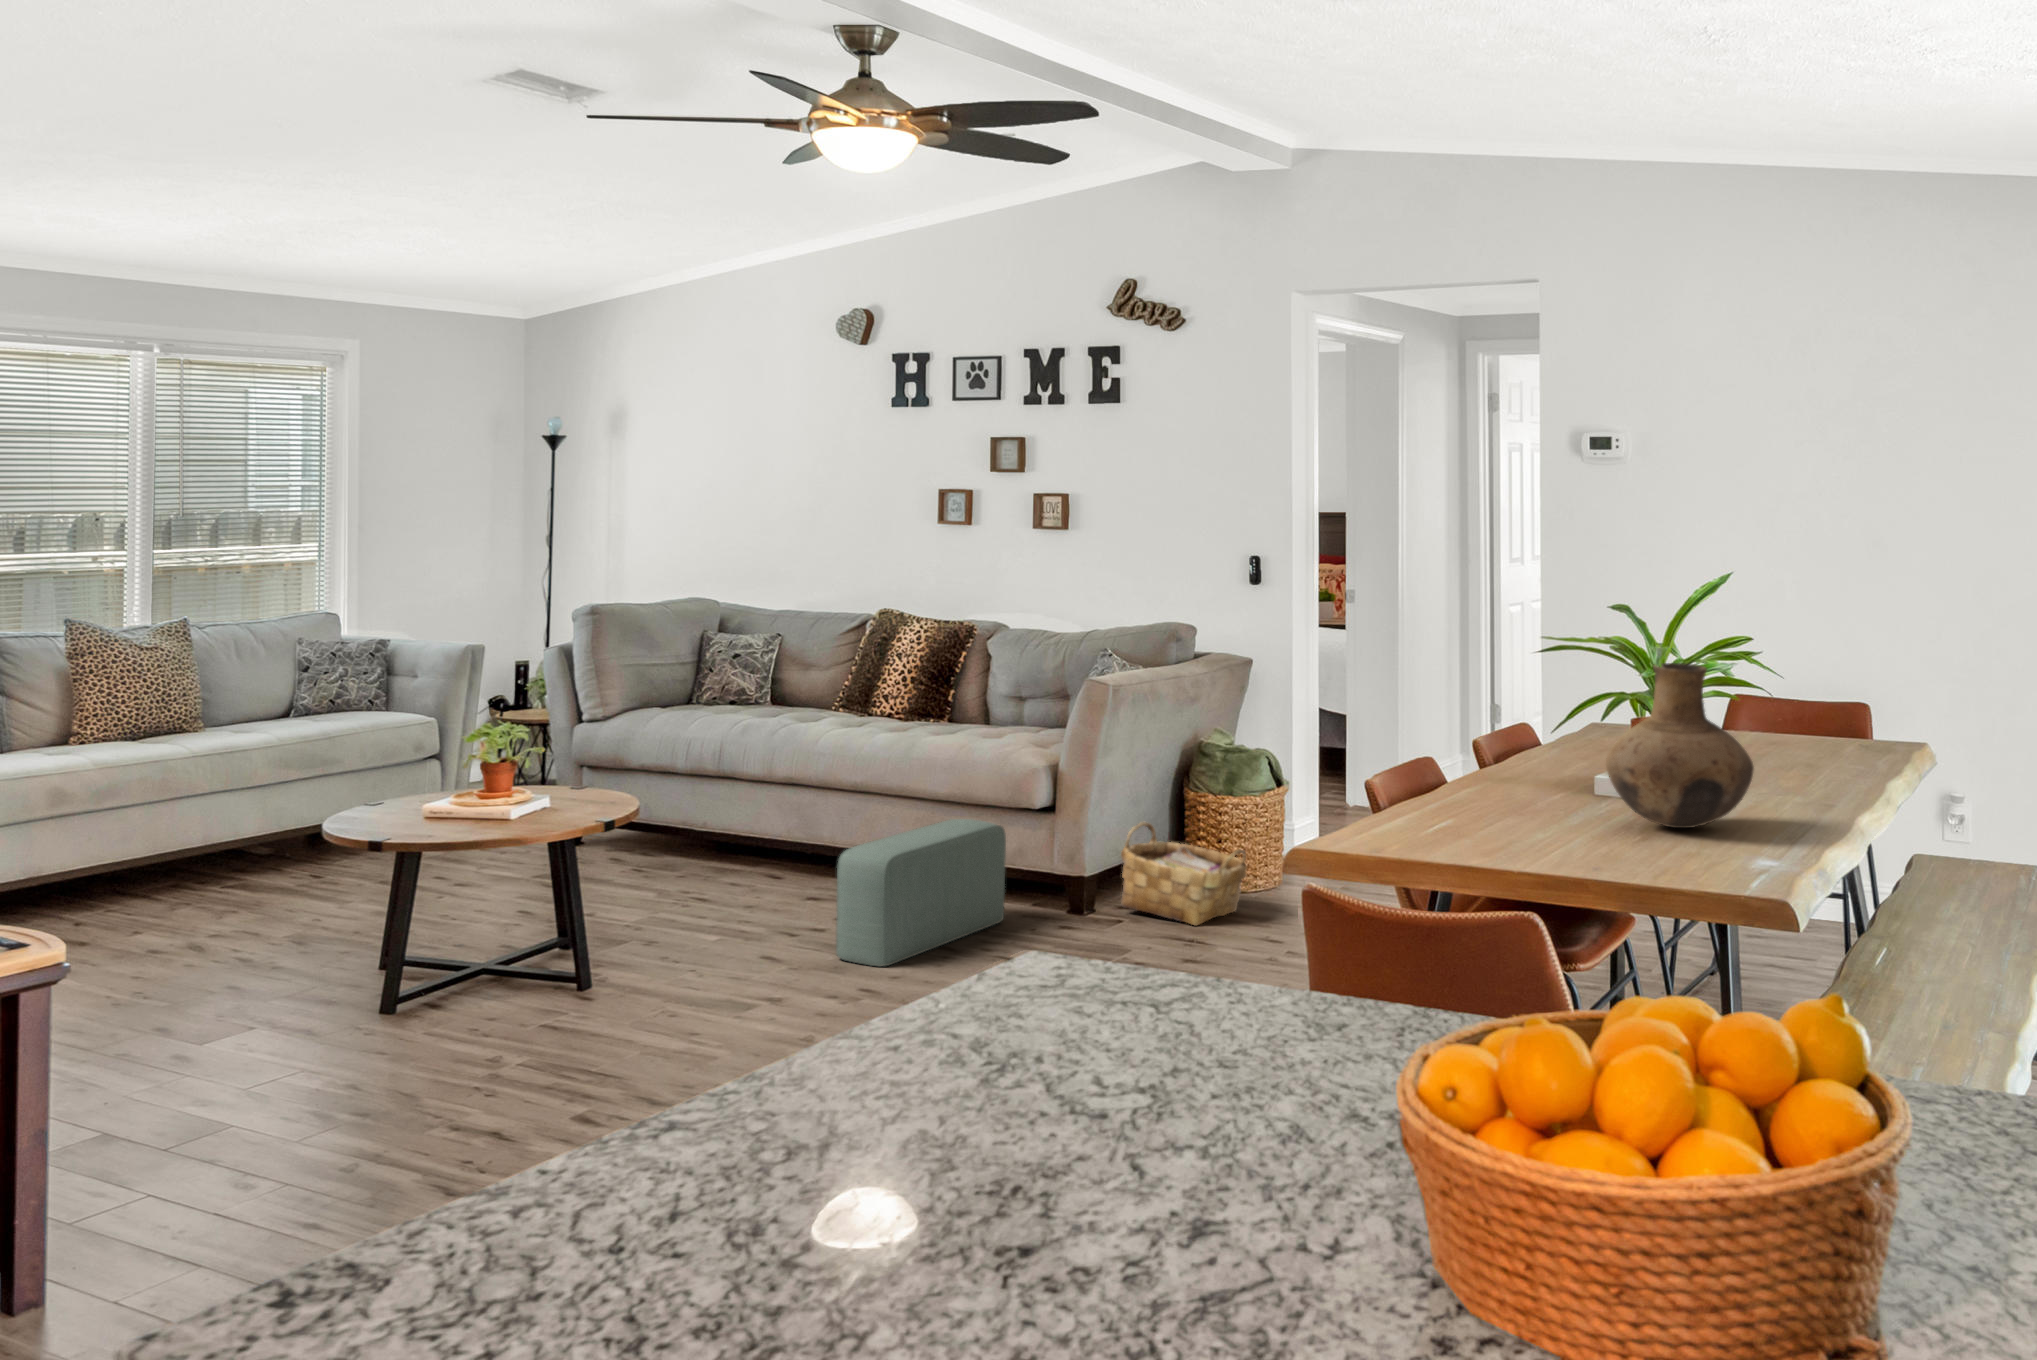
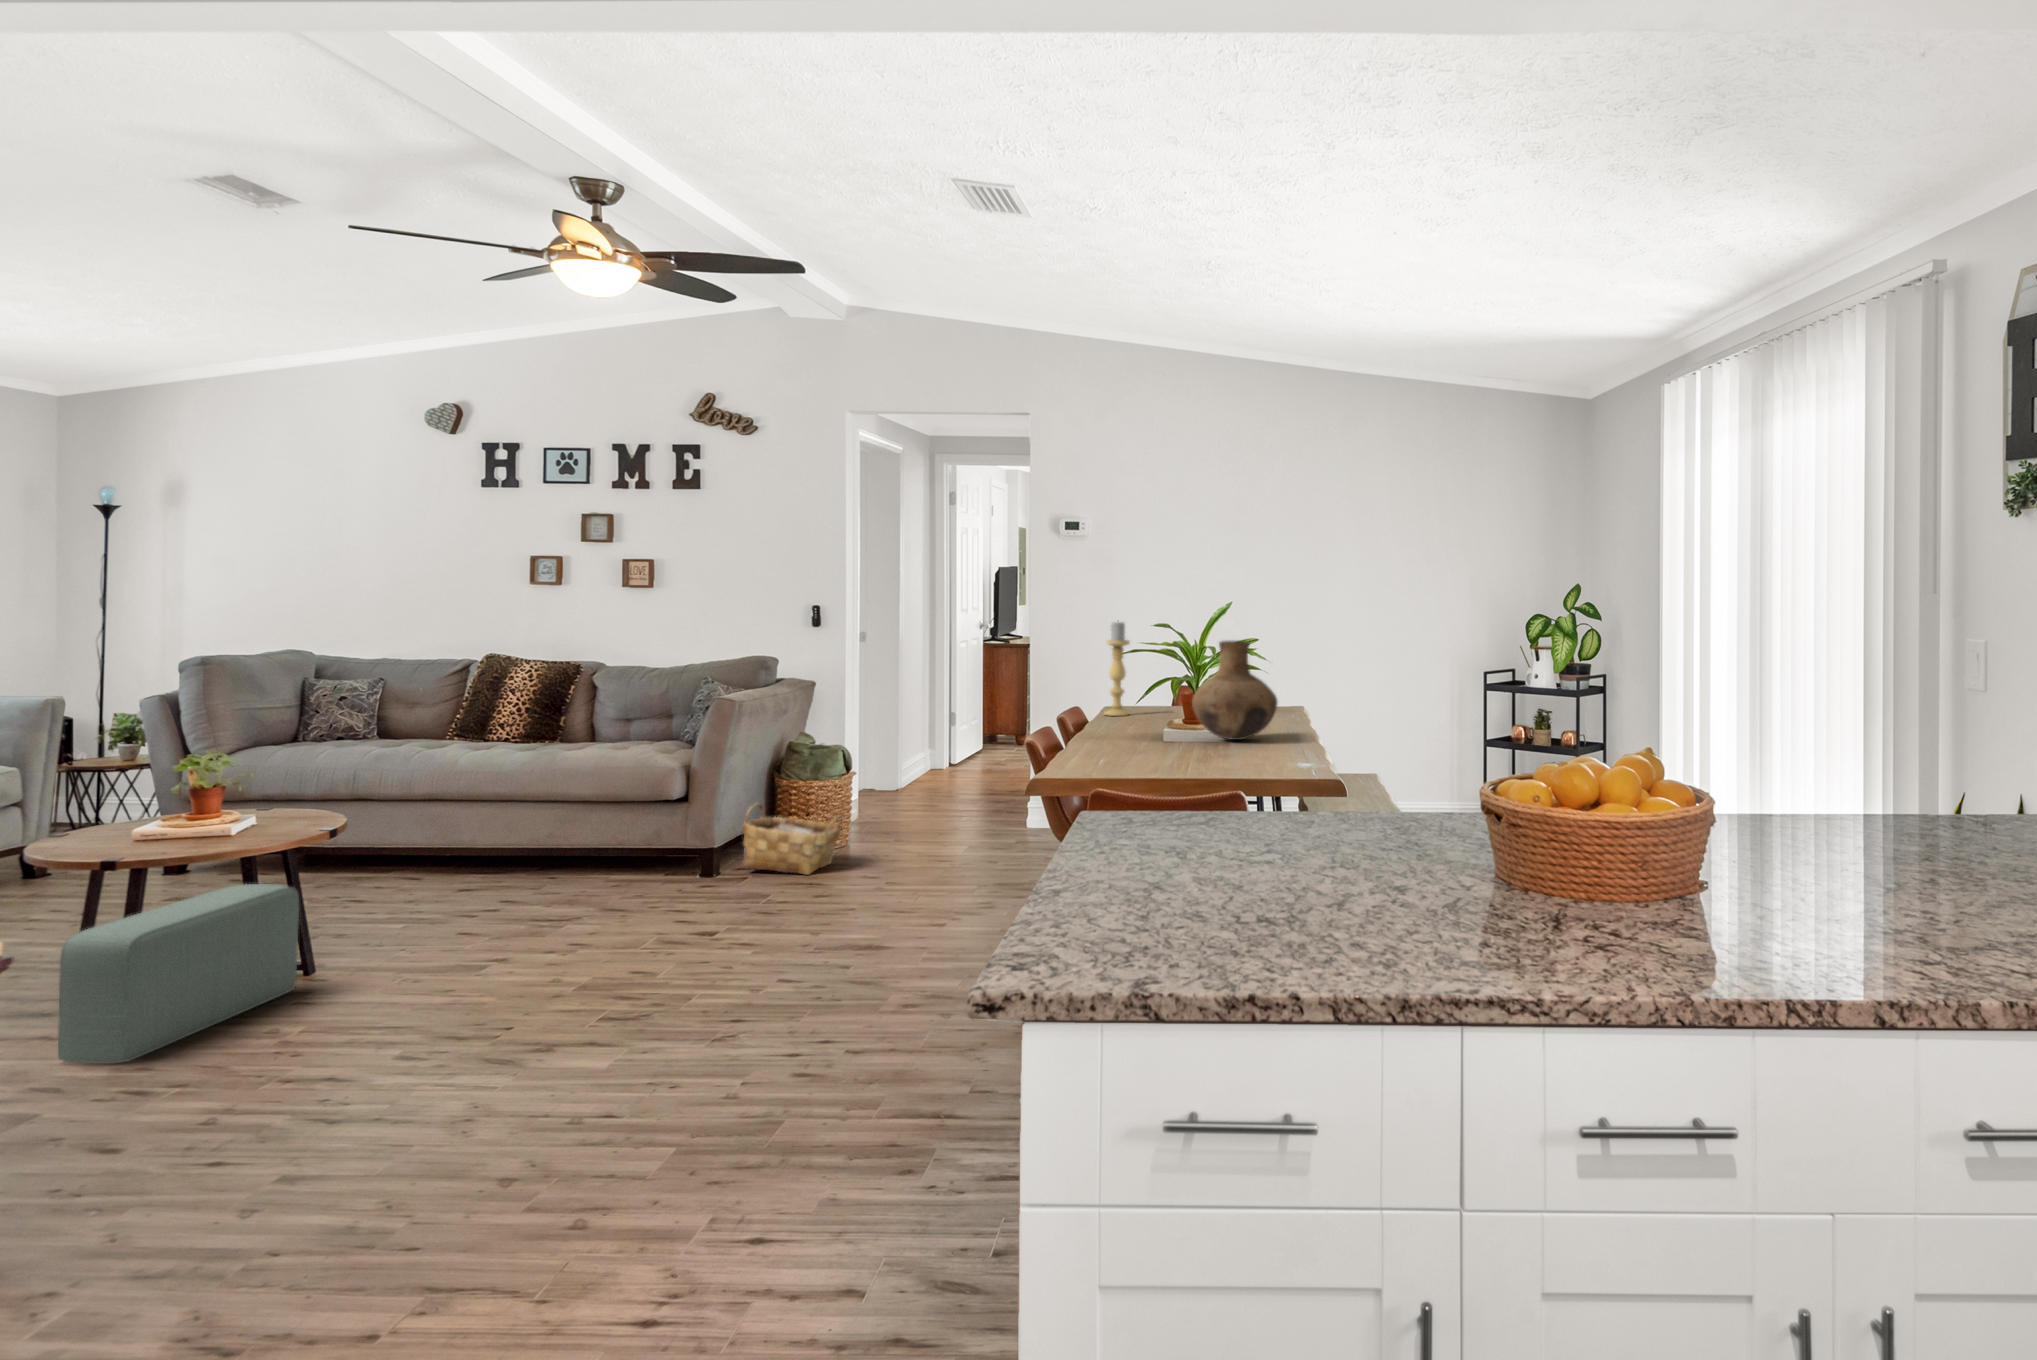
candle holder: none [1549,609,1592,756] -> present [1104,622,1130,716]
pouf: present [836,819,1006,966] -> present [58,884,299,1064]

